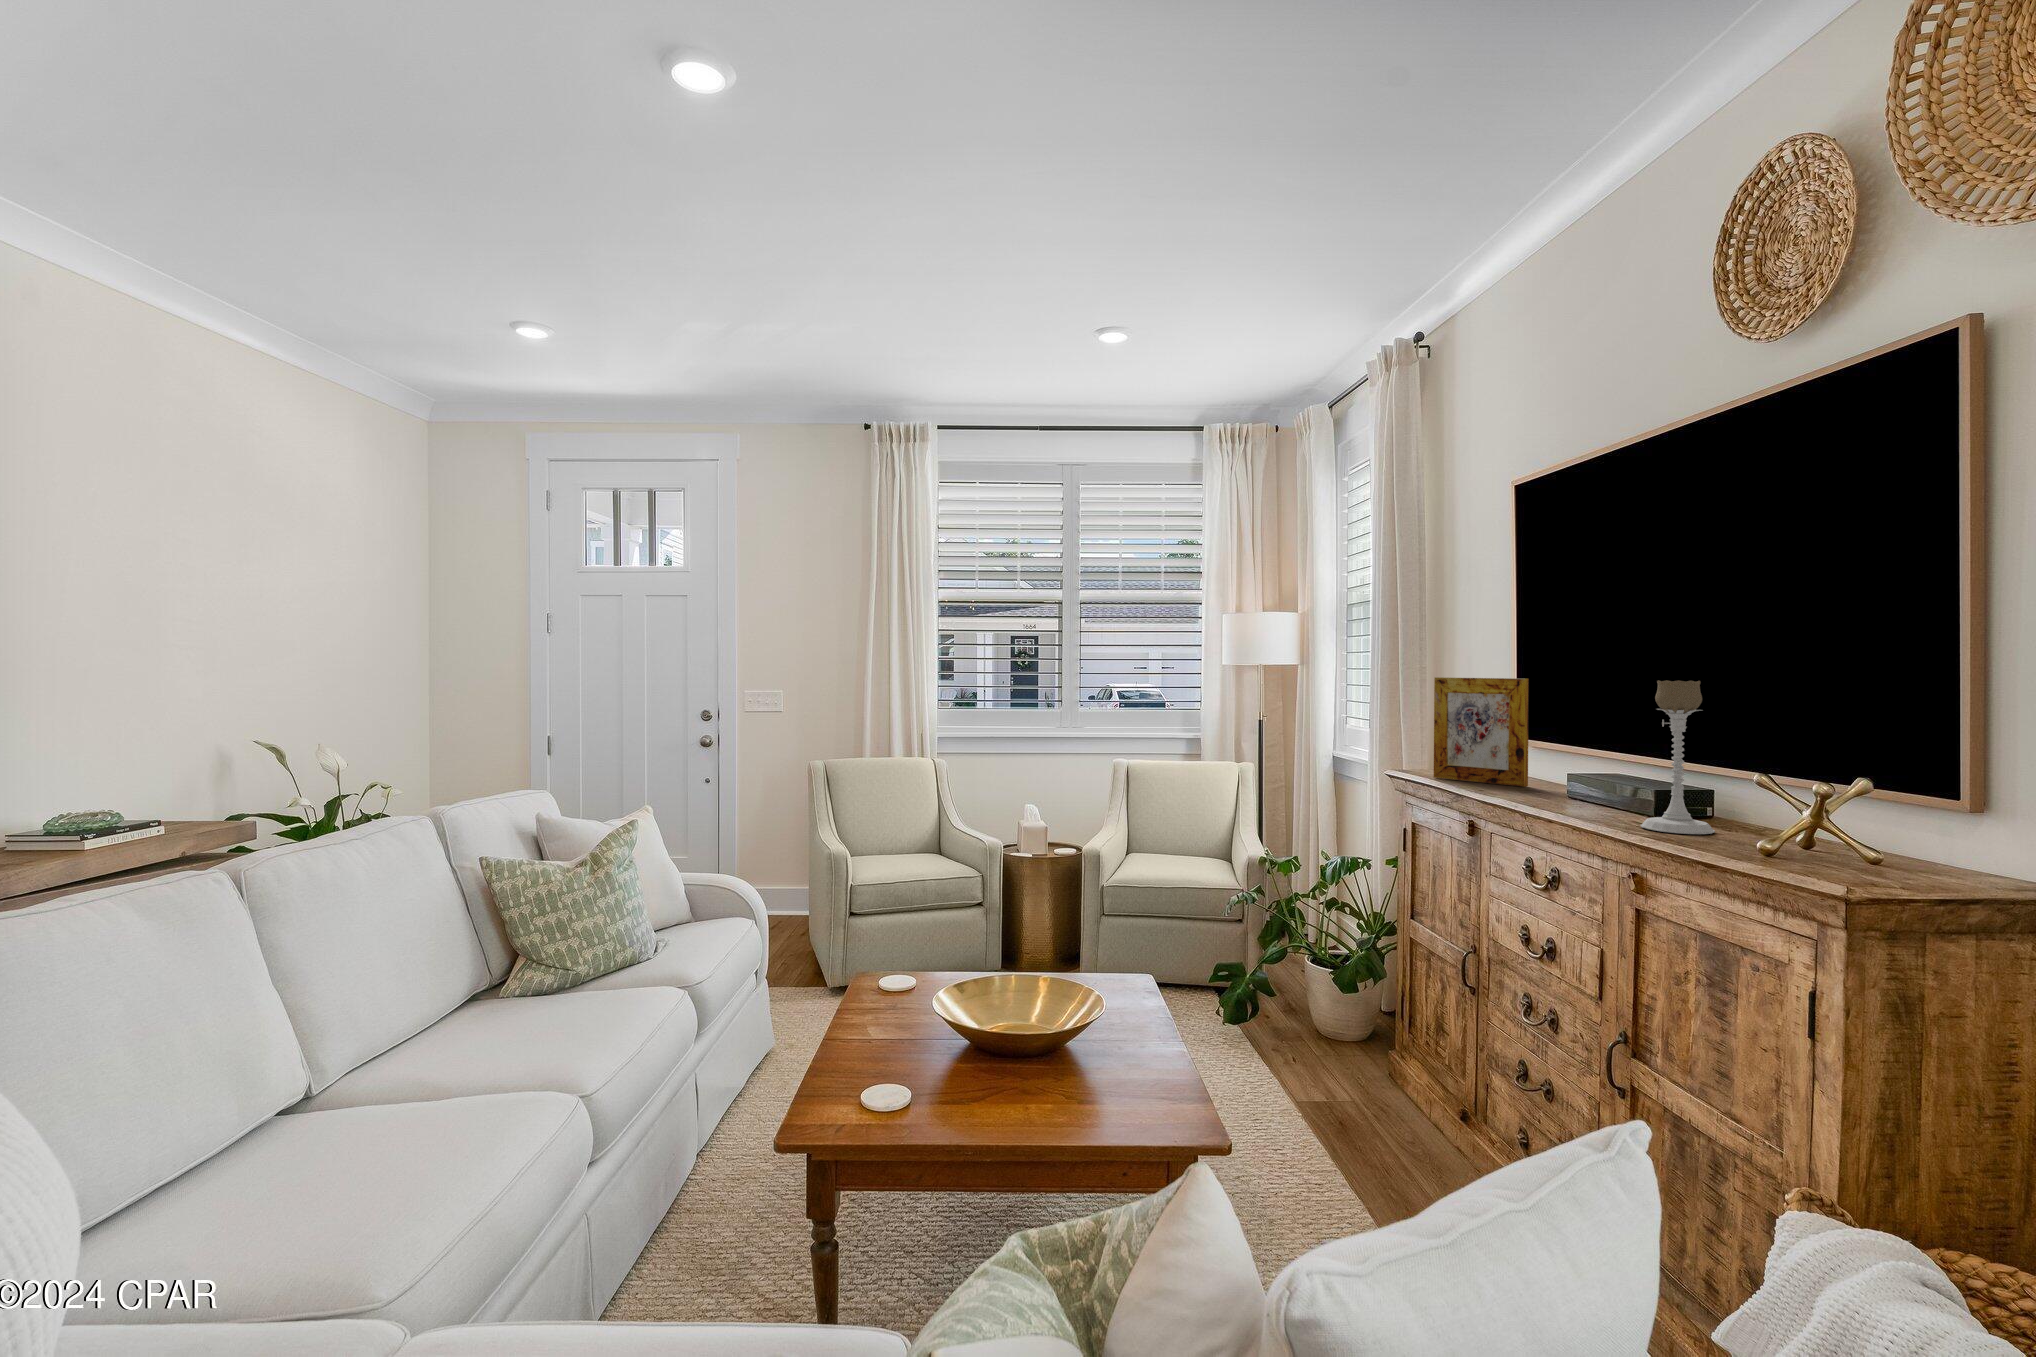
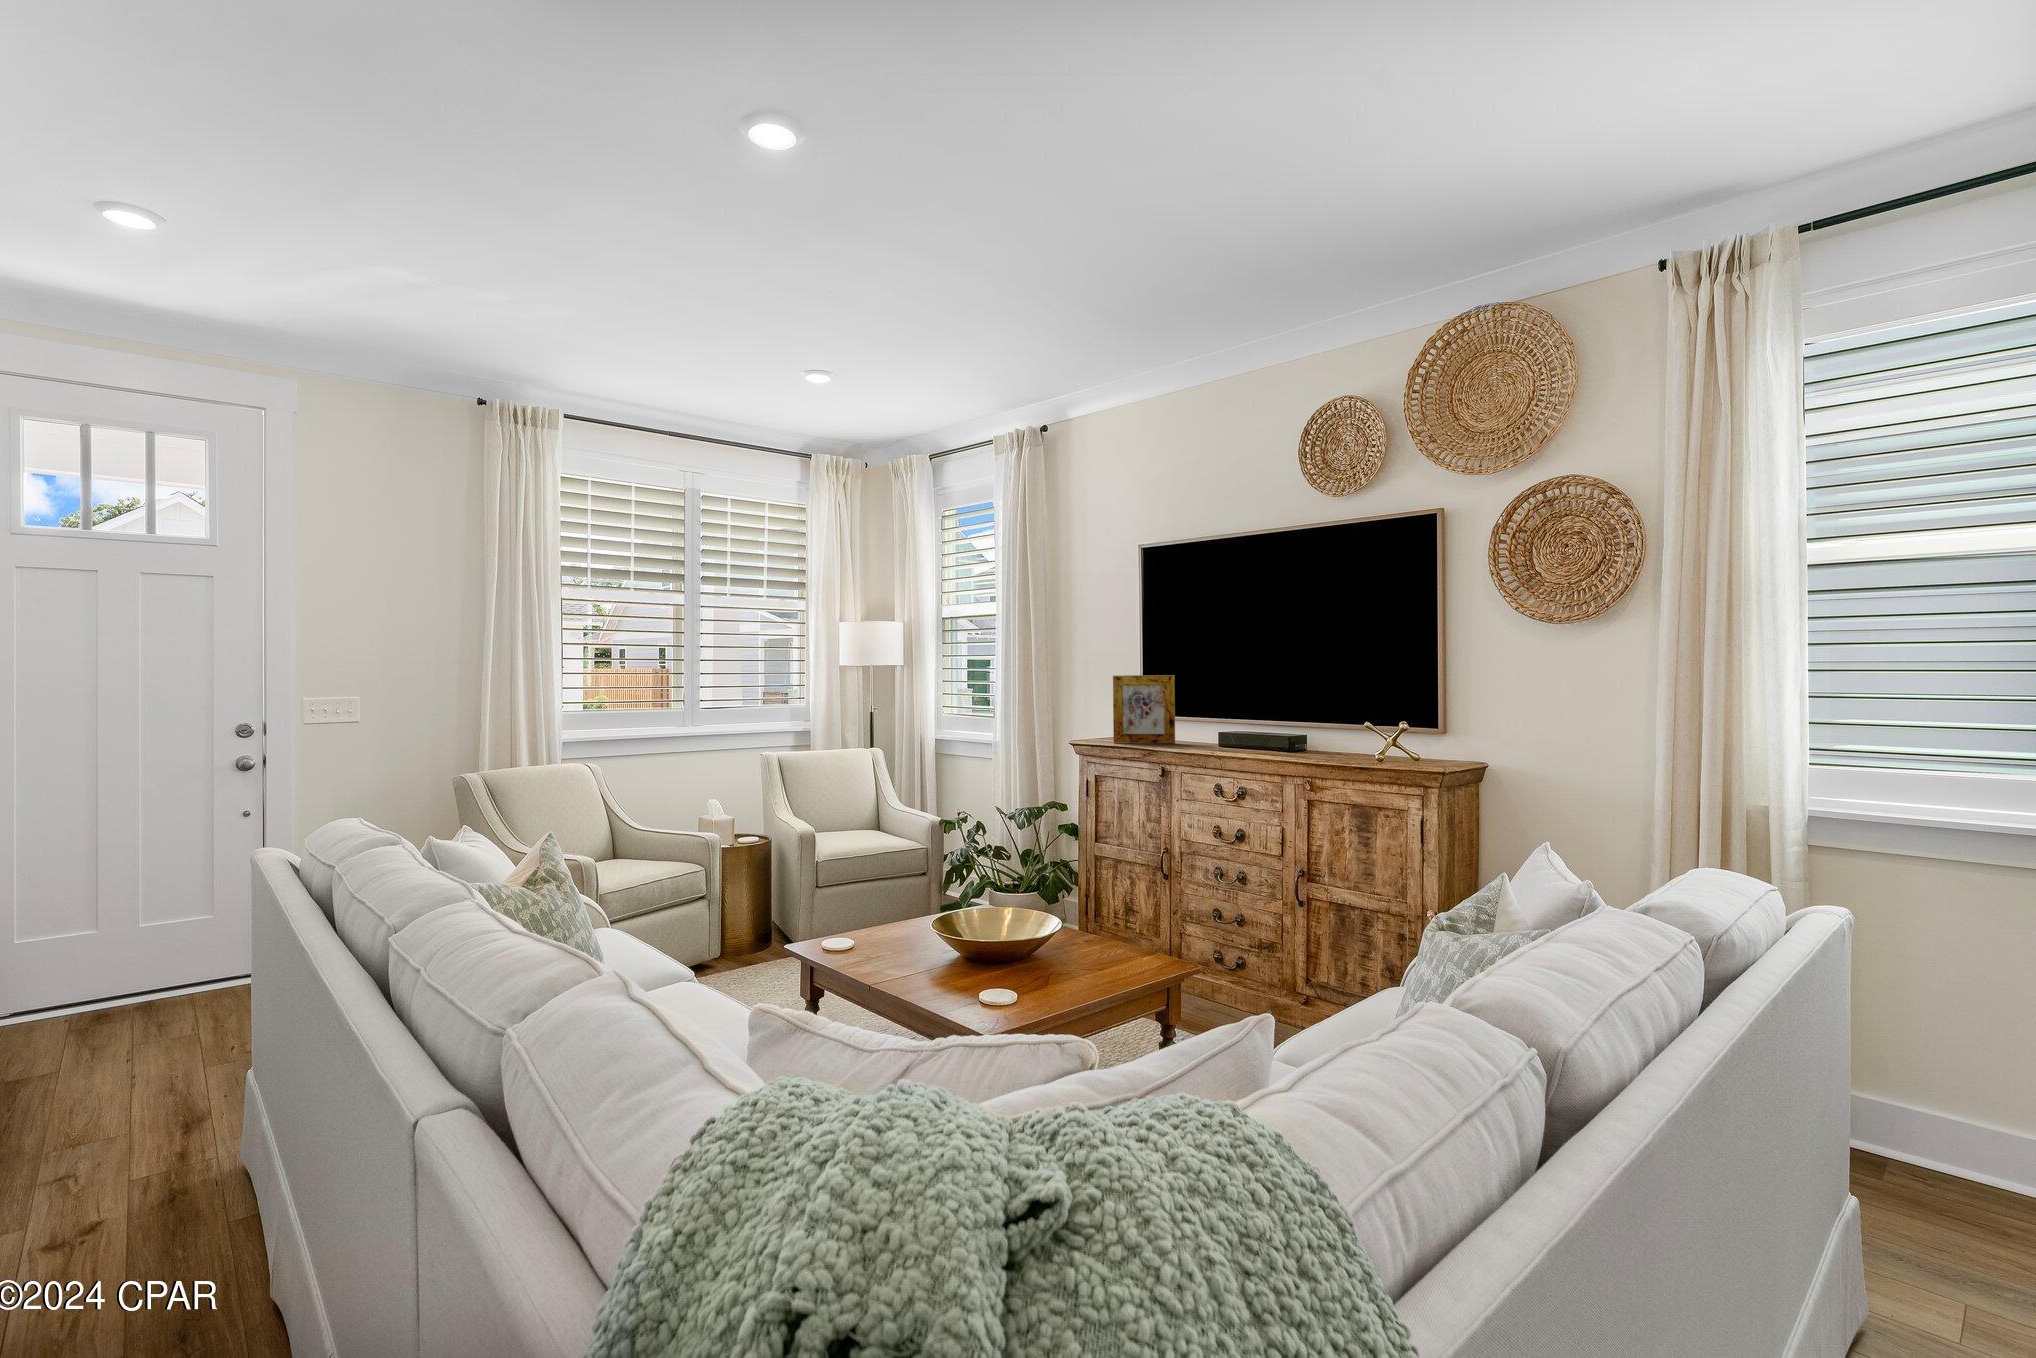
candle holder: present [1640,680,1715,834] -> none [1297,676,1332,758]

